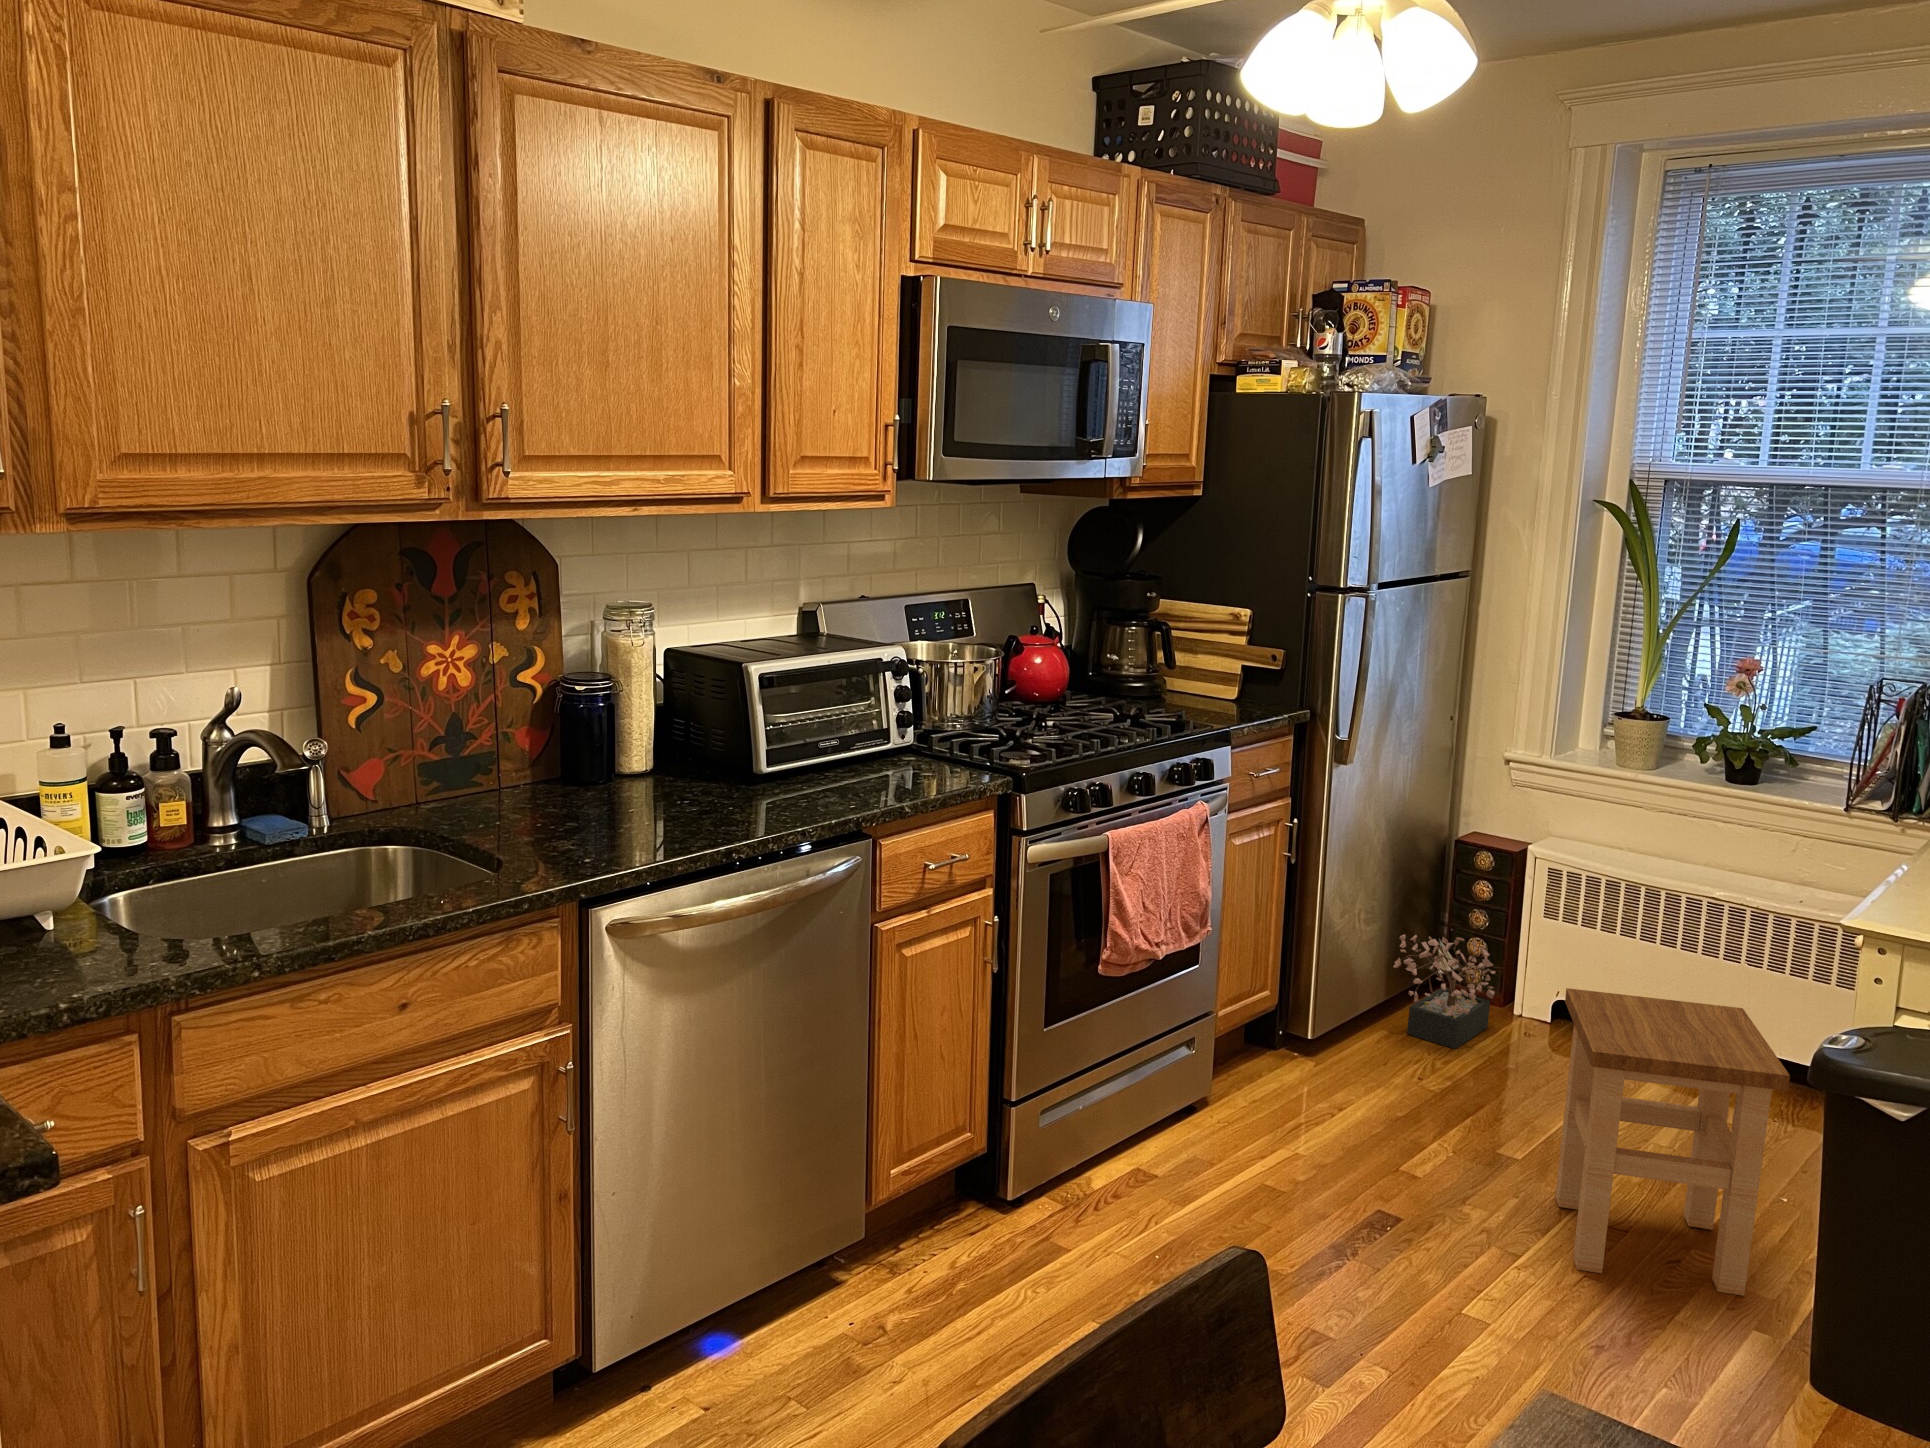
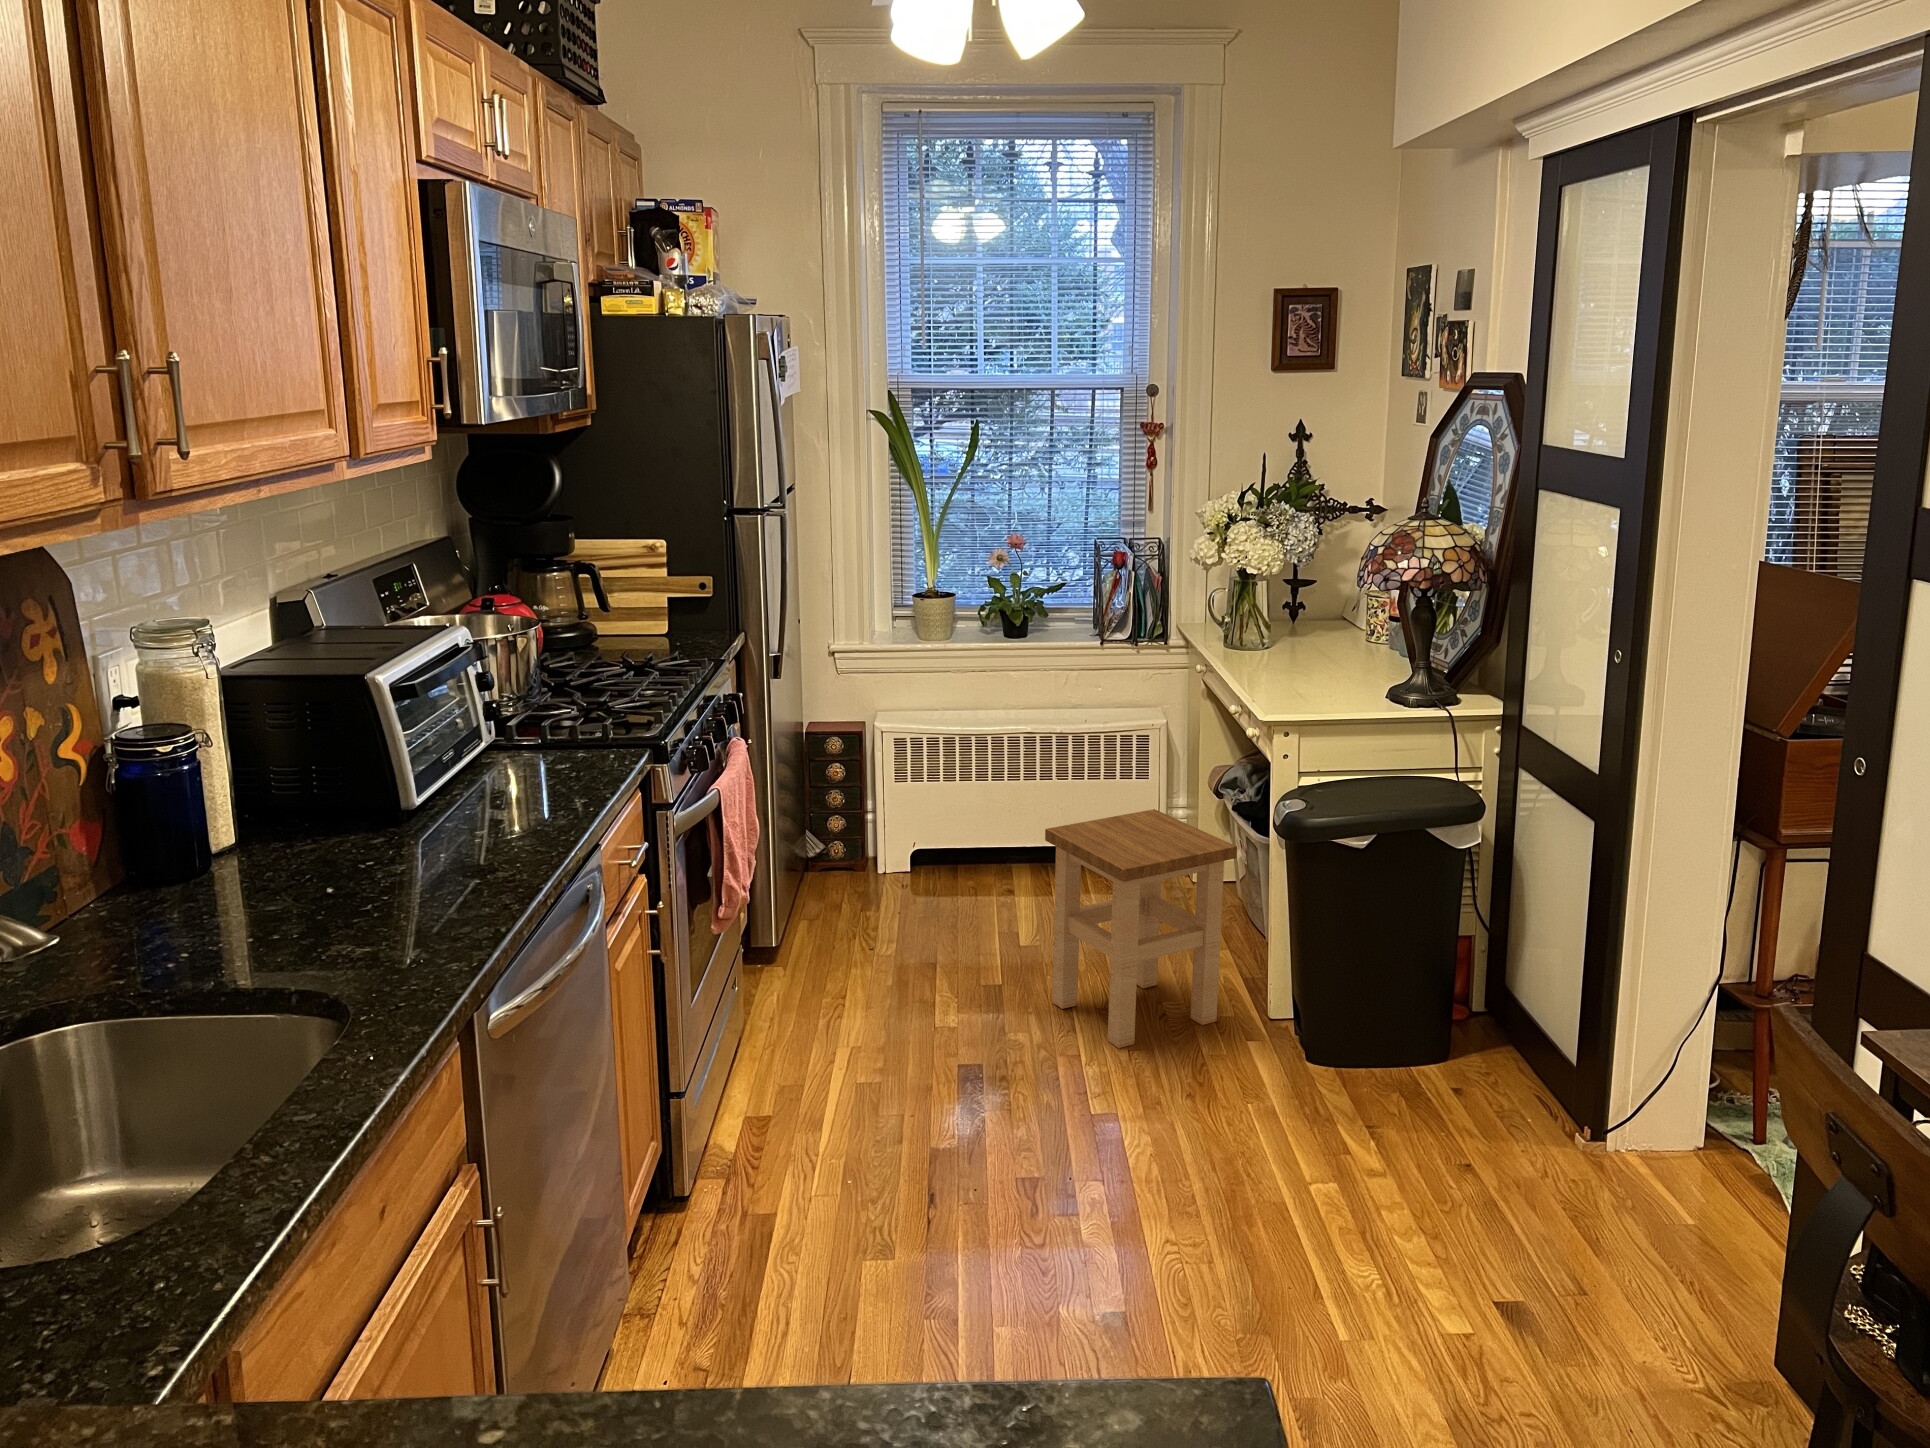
decorative plant: present [1393,934,1495,1049] -> none [807,817,891,917]

